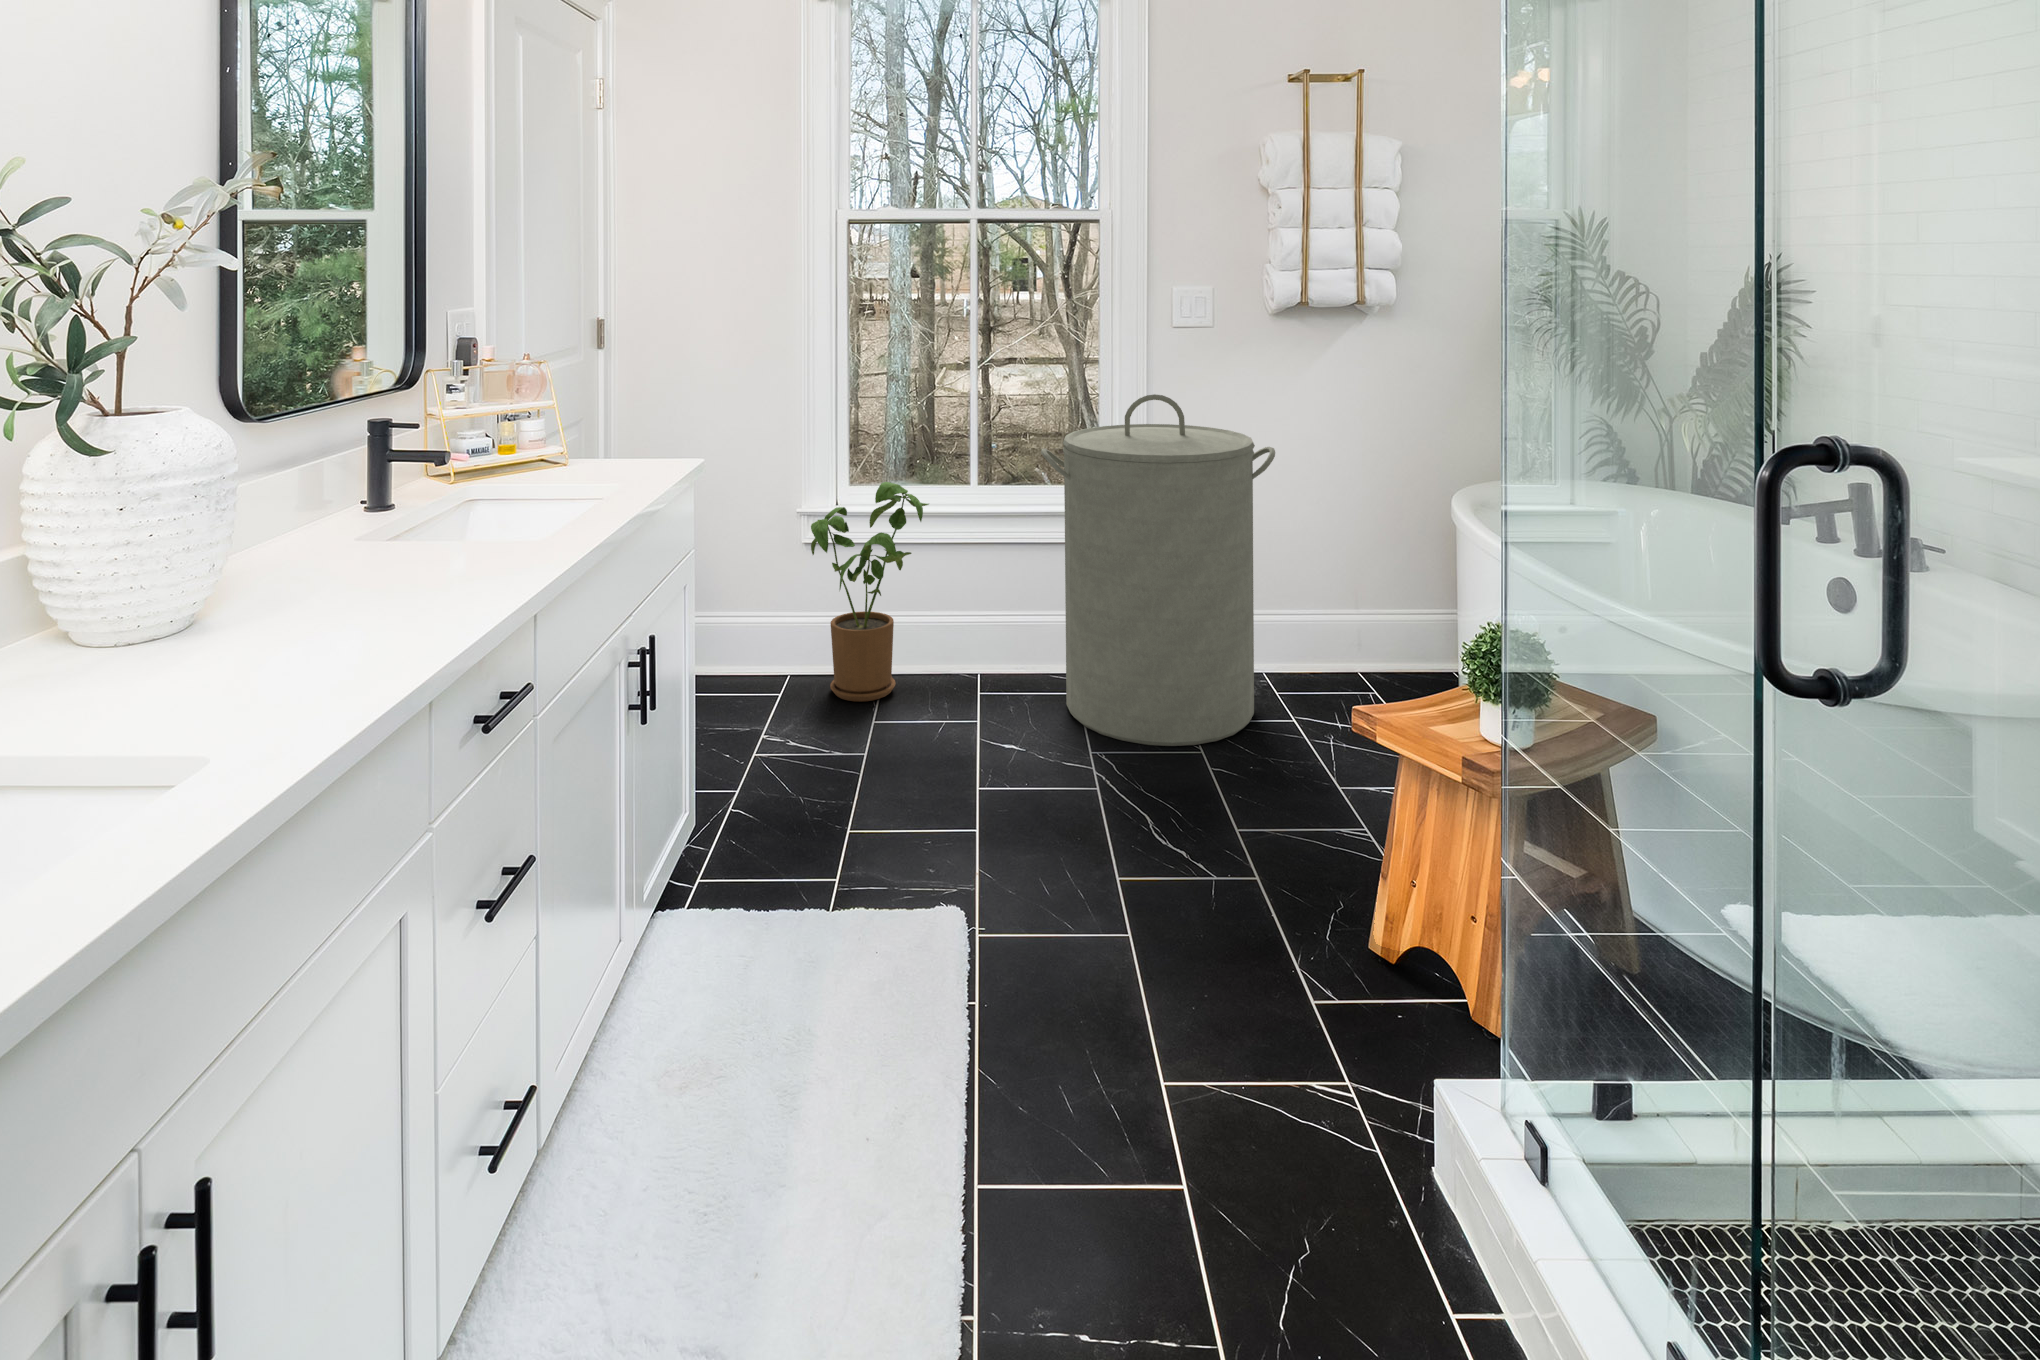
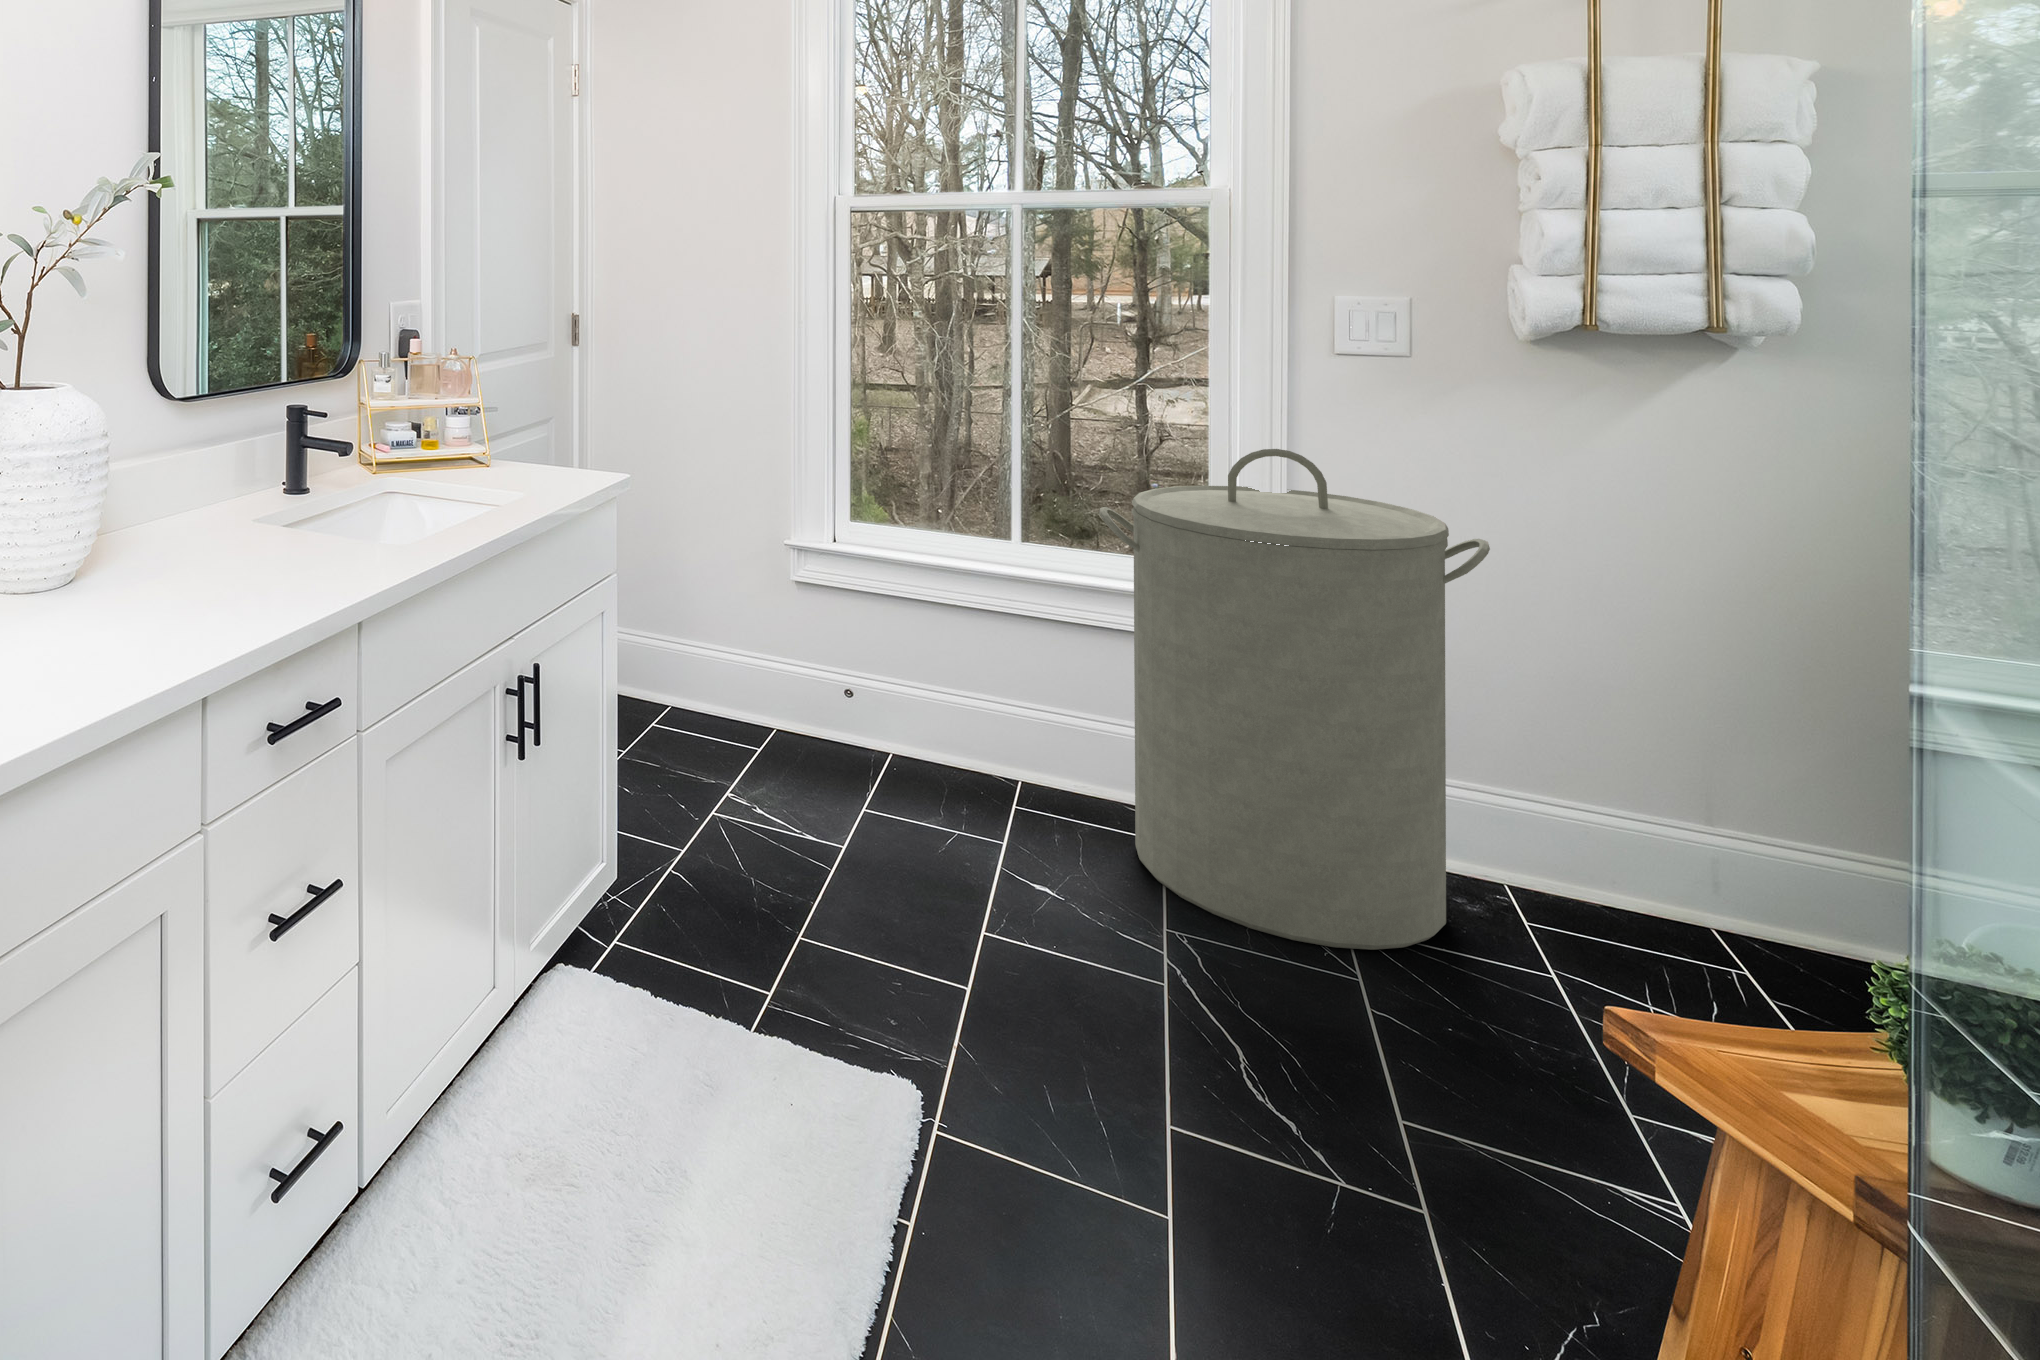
house plant: present [811,482,929,702] -> none [802,527,953,785]

